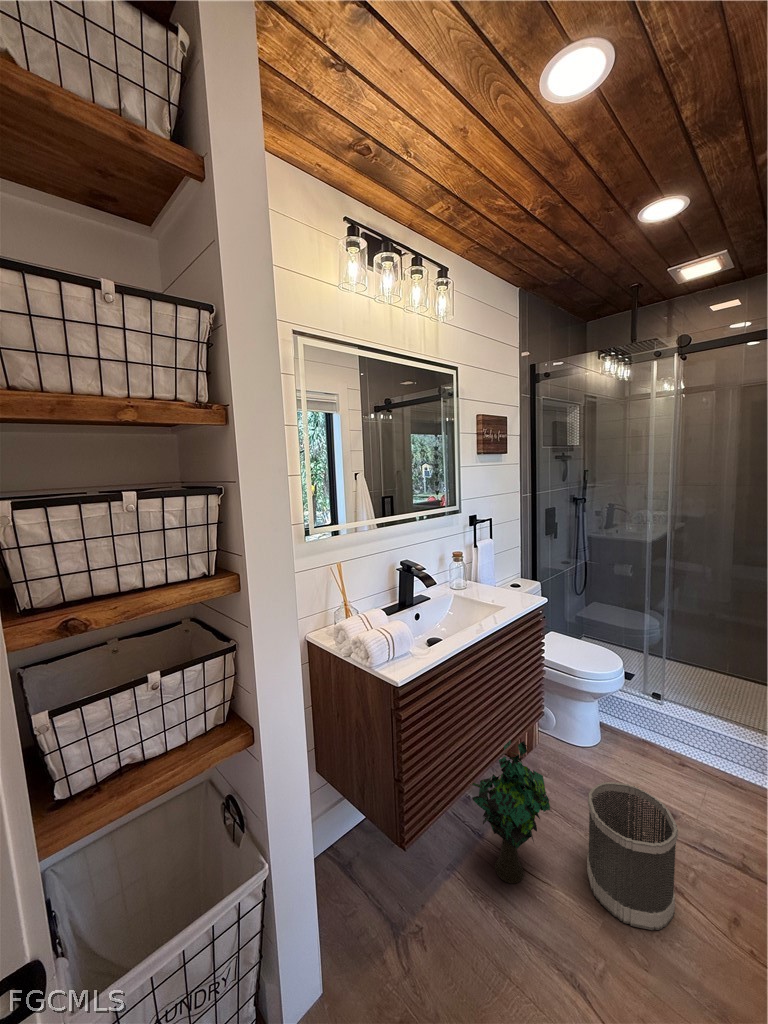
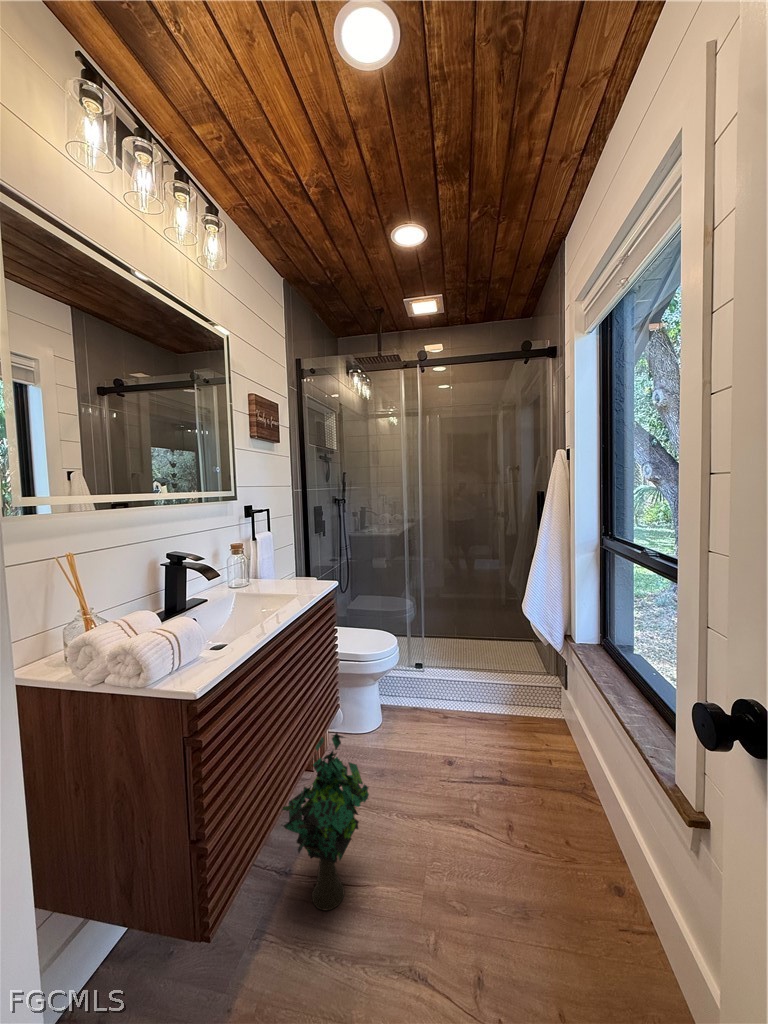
wastebasket: present [587,782,678,930] -> none [399,741,475,881]

